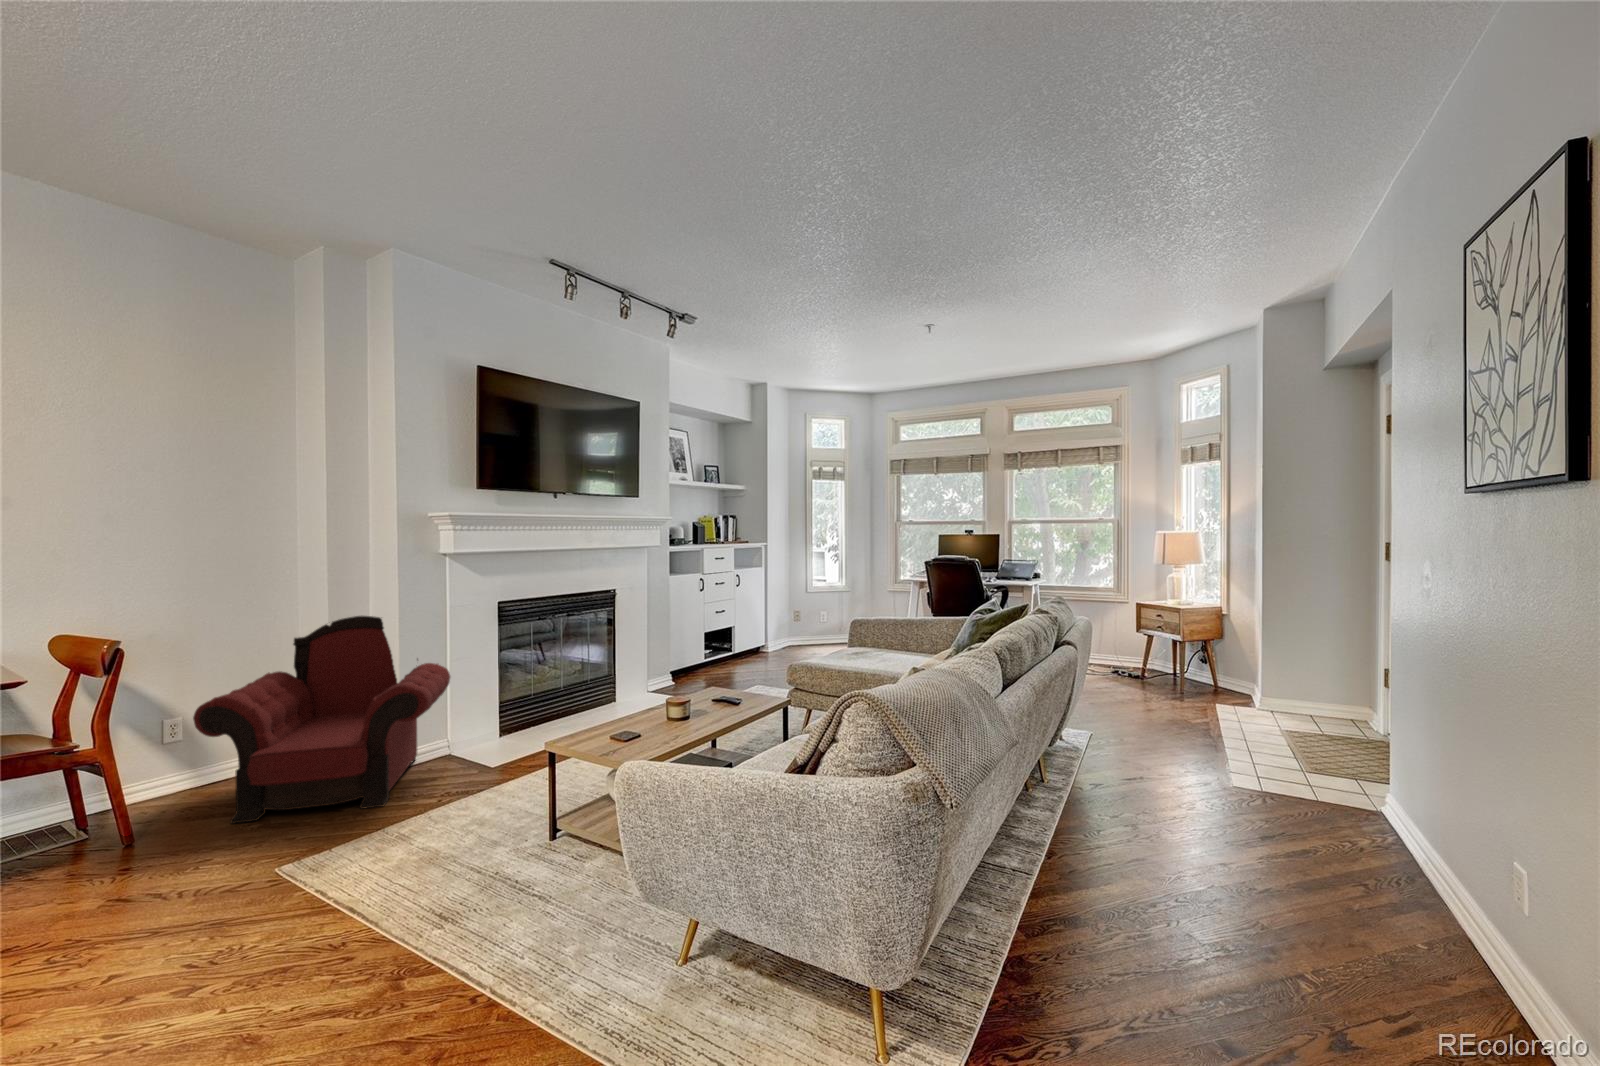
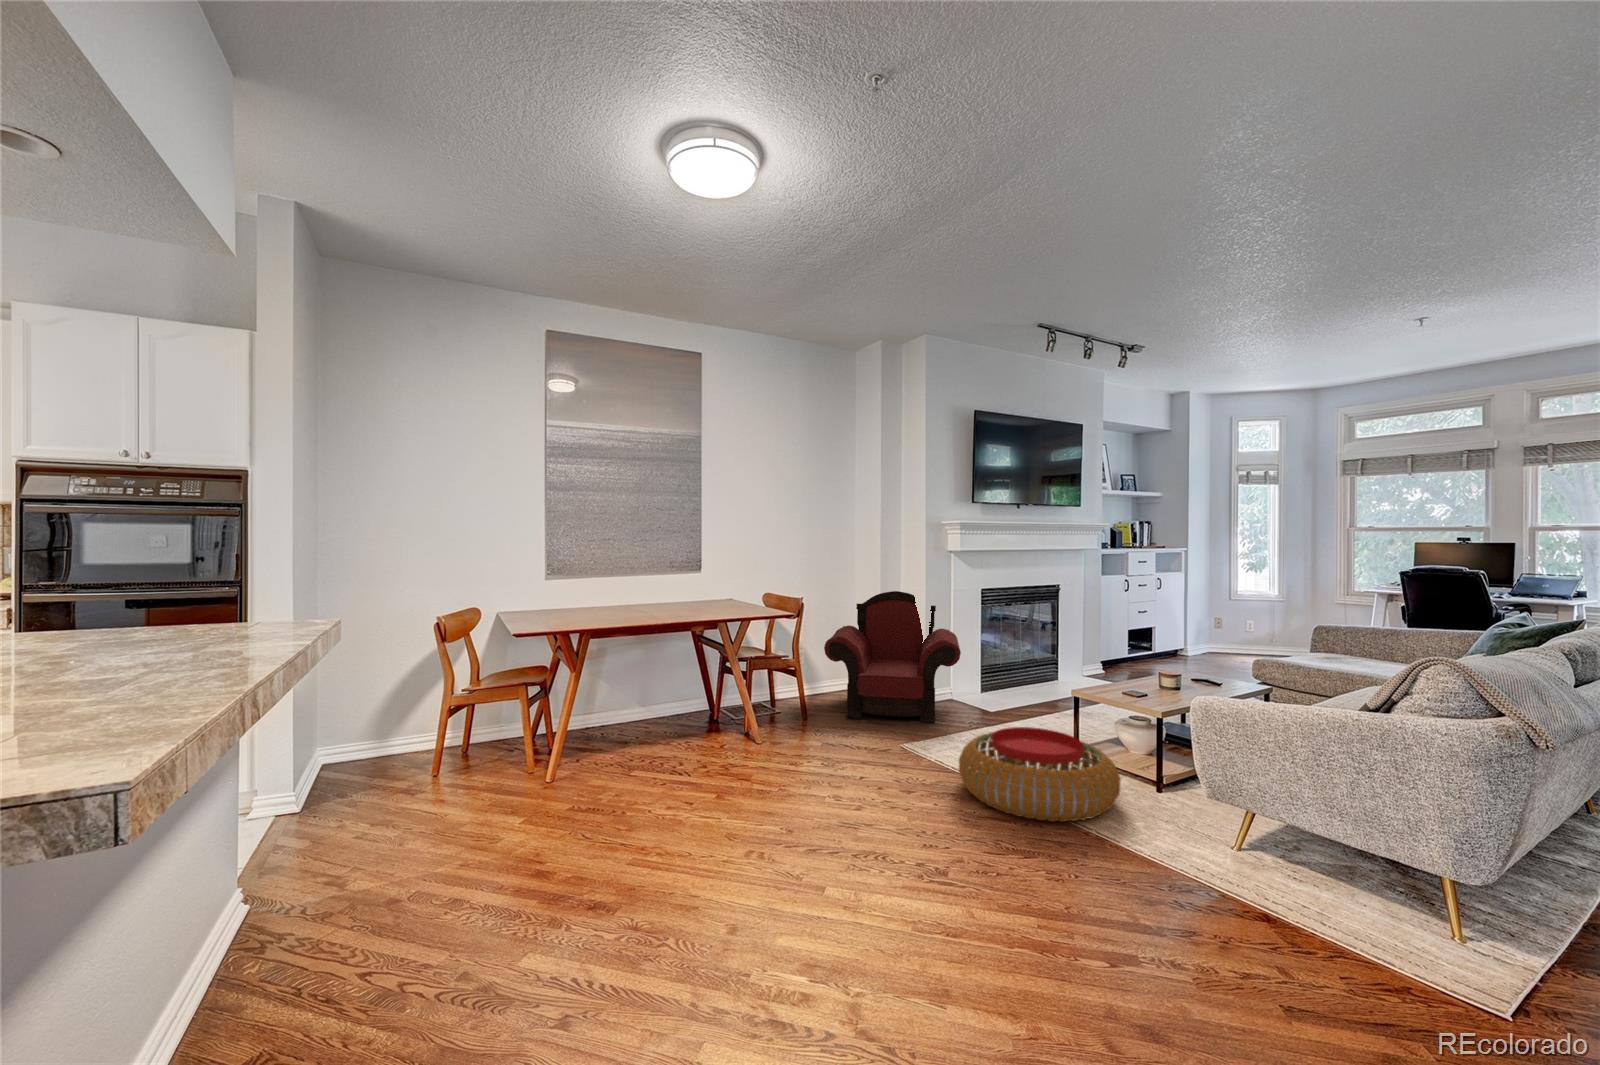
pouf: none [304,818,564,991] -> present [959,727,1121,822]

